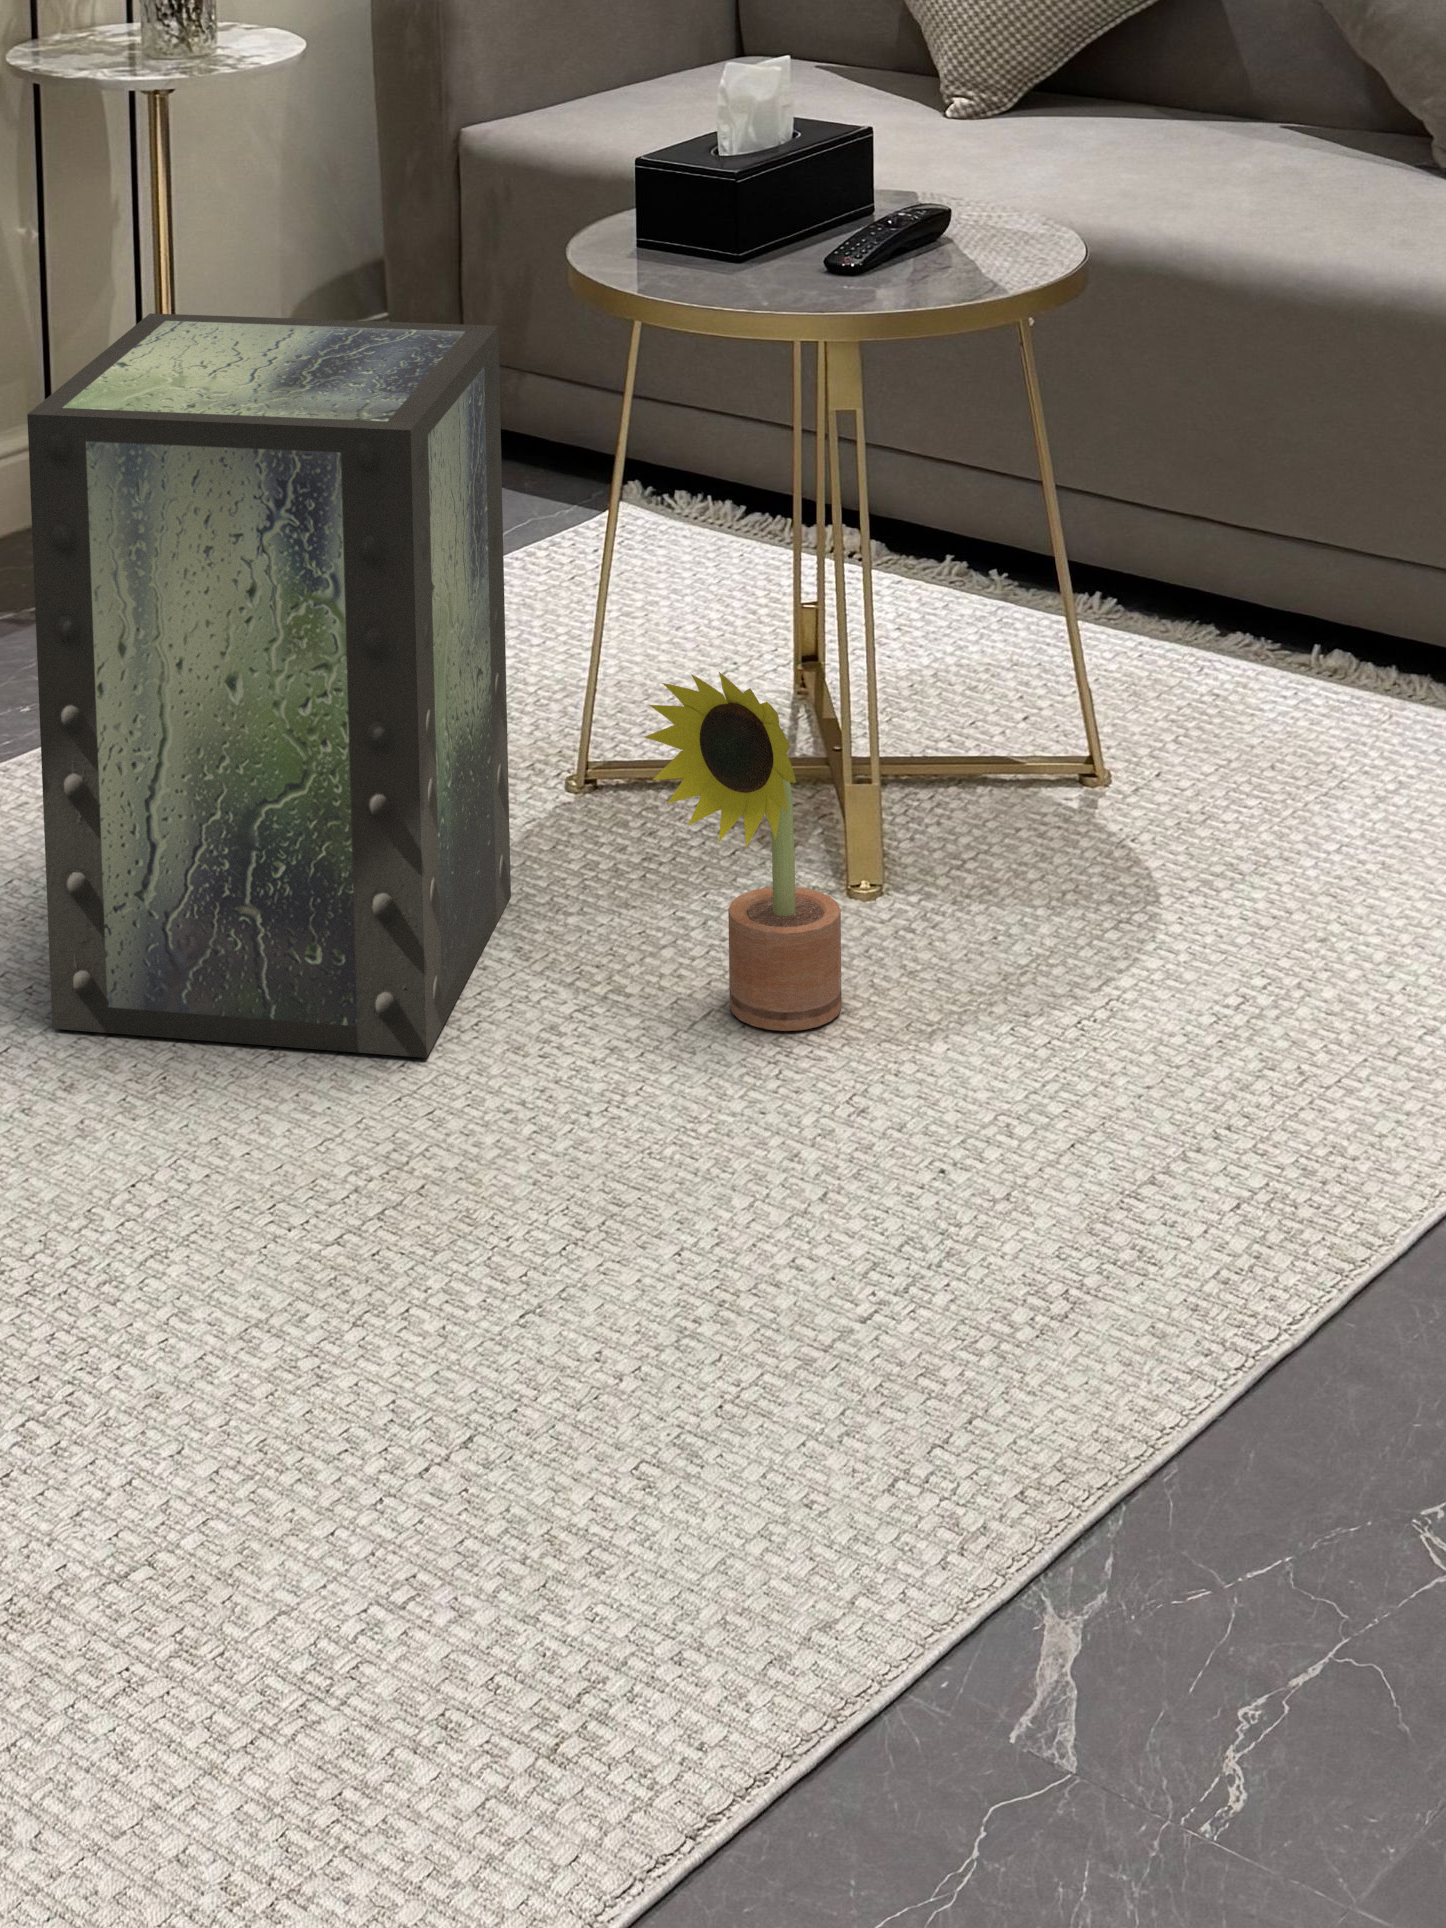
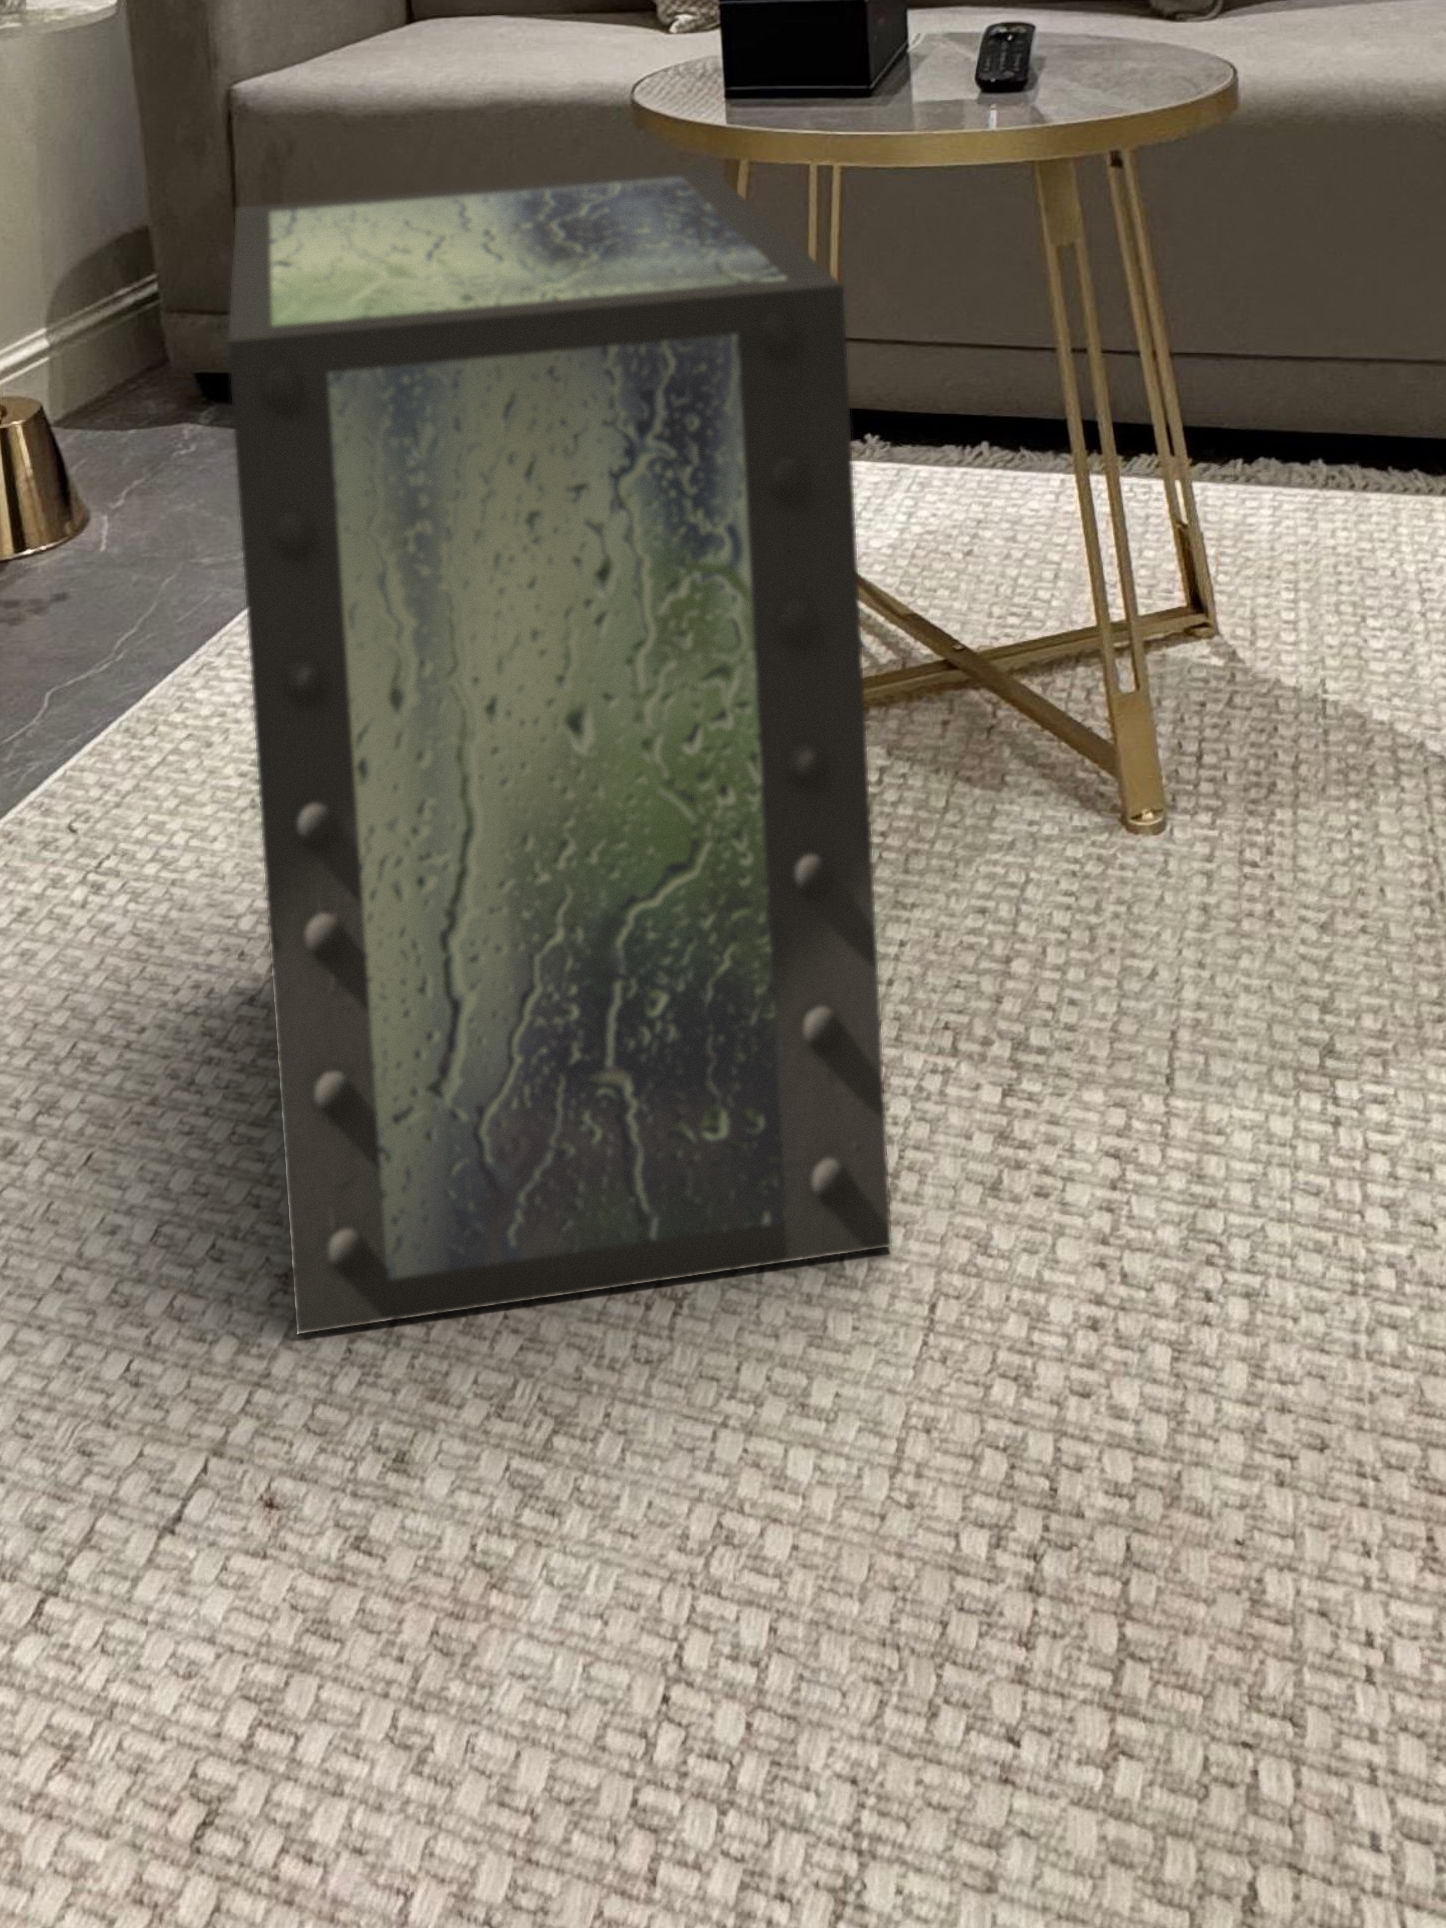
decorative plant: present [644,672,842,1031] -> none [1086,580,1375,1069]

